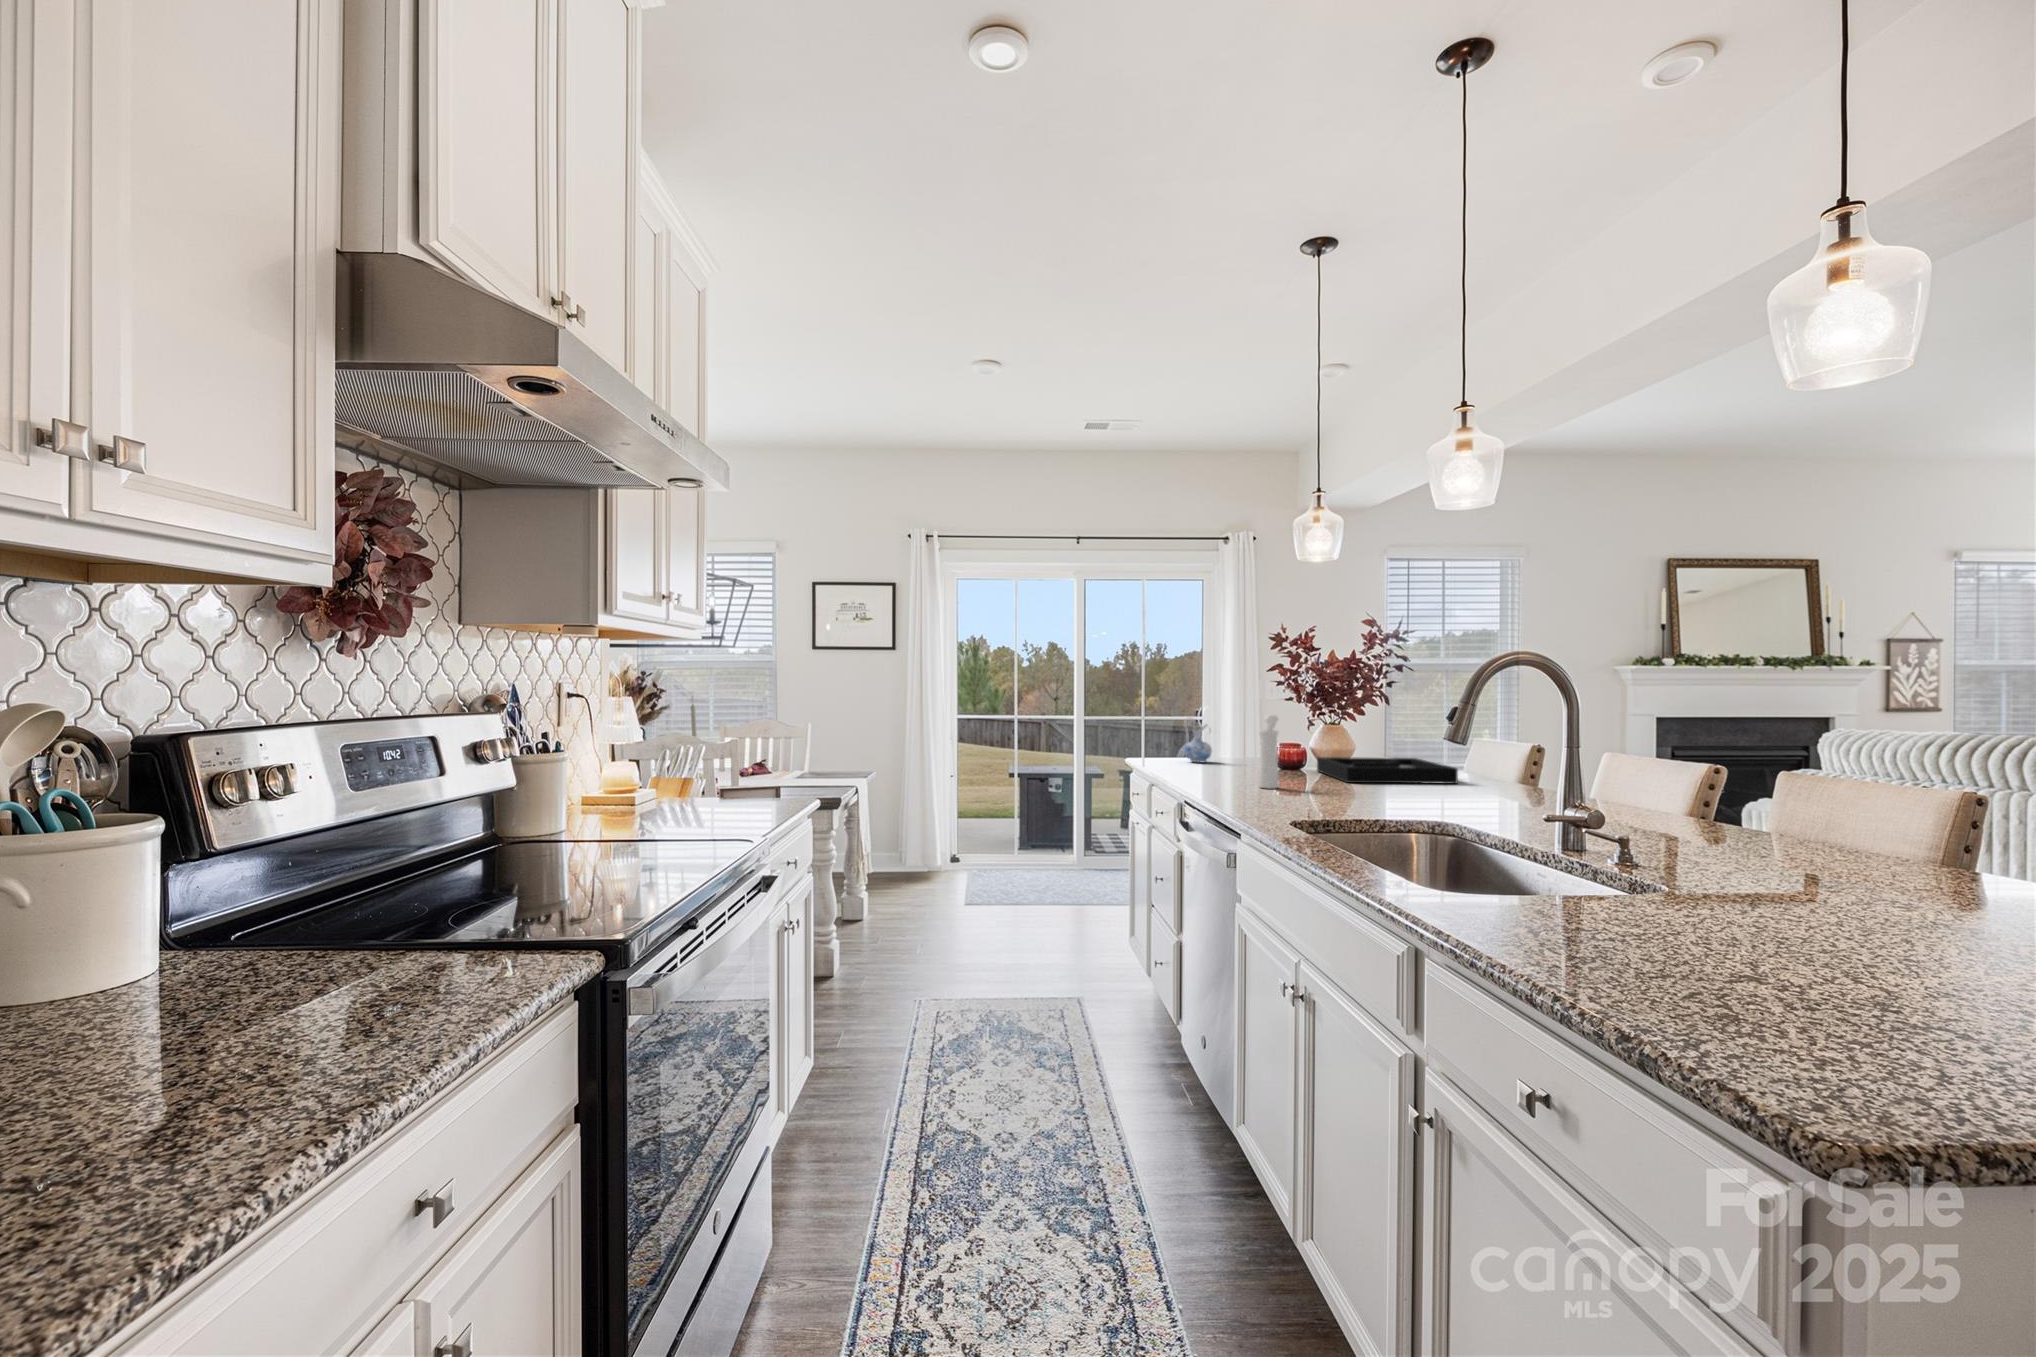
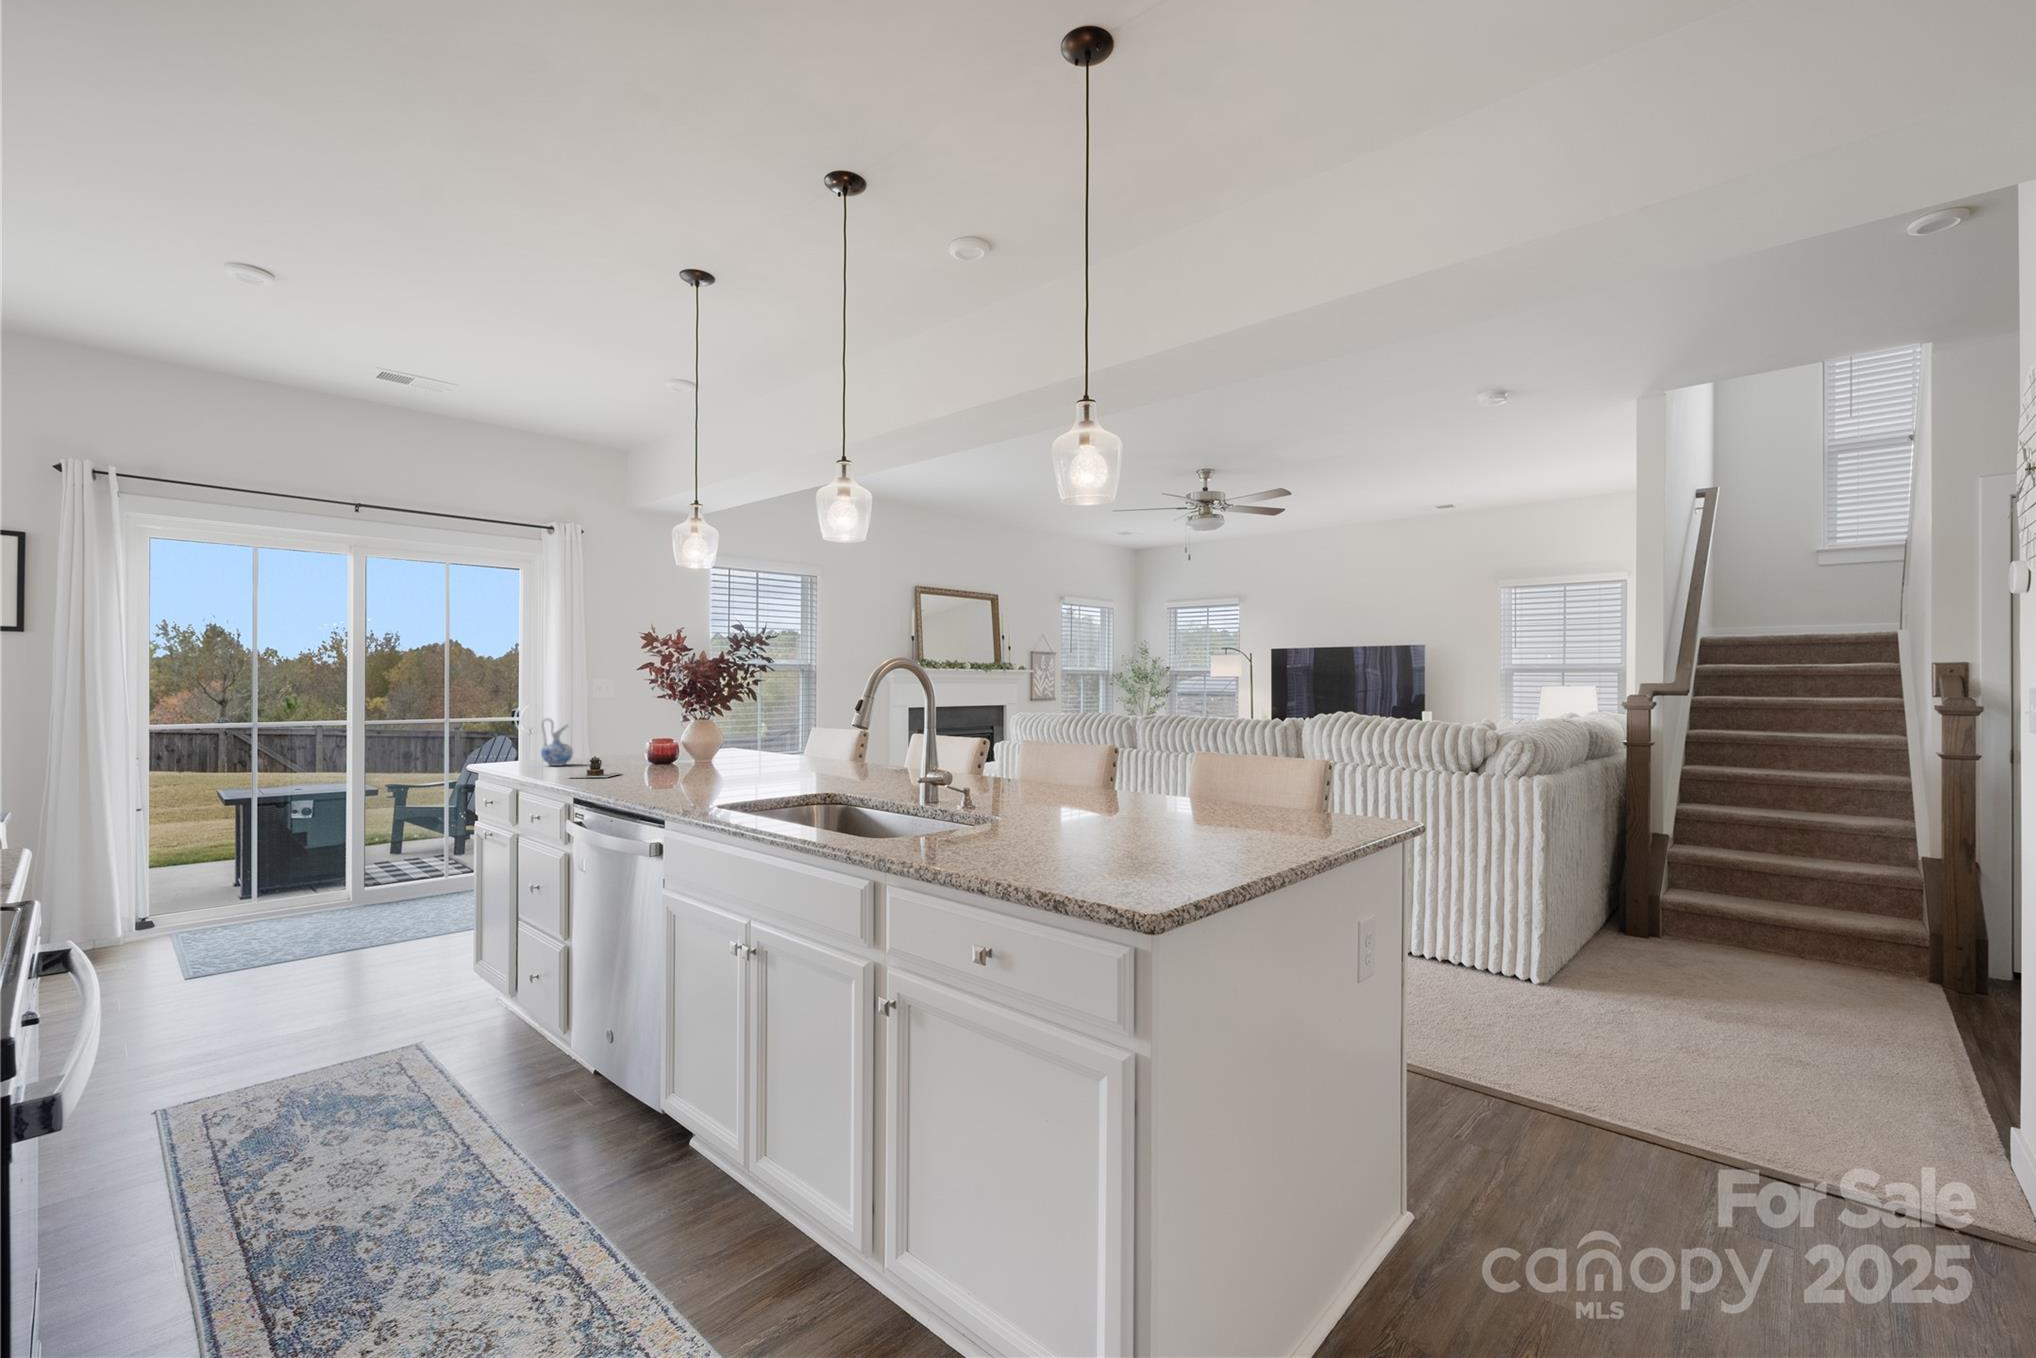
pepper mill: present [1259,715,1278,789] -> none [650,712,670,783]
teapot: none [1191,756,1243,778] -> present [569,756,621,778]
decorative tray: present [1317,757,1458,784] -> none [689,747,817,772]

